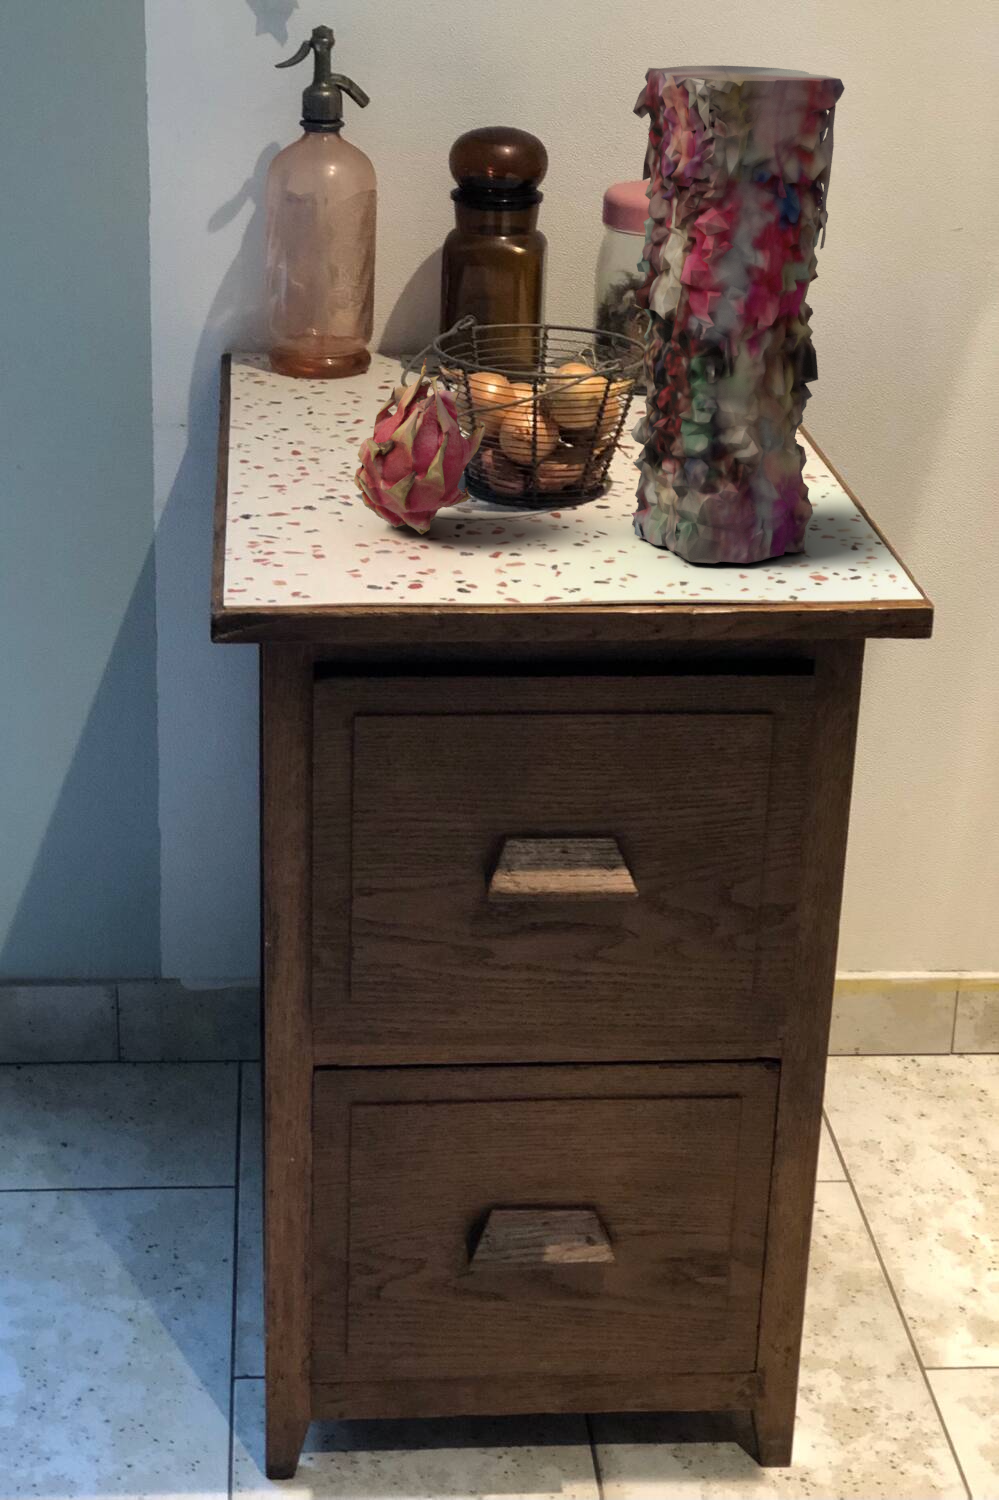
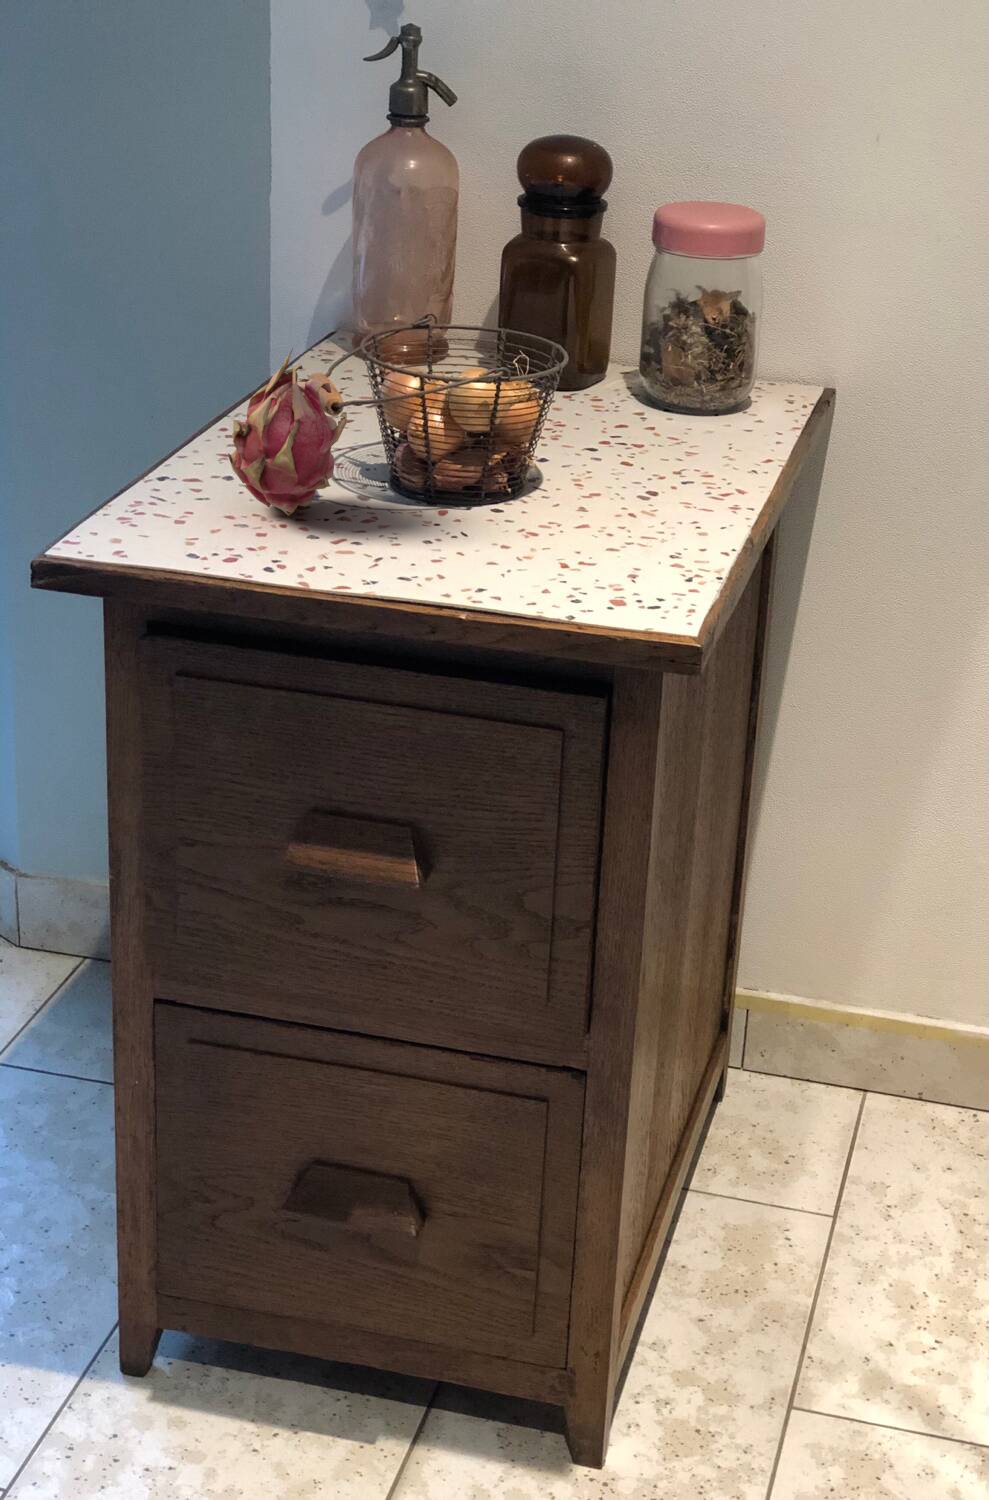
vase: present [631,66,845,563] -> none [485,76,673,577]

